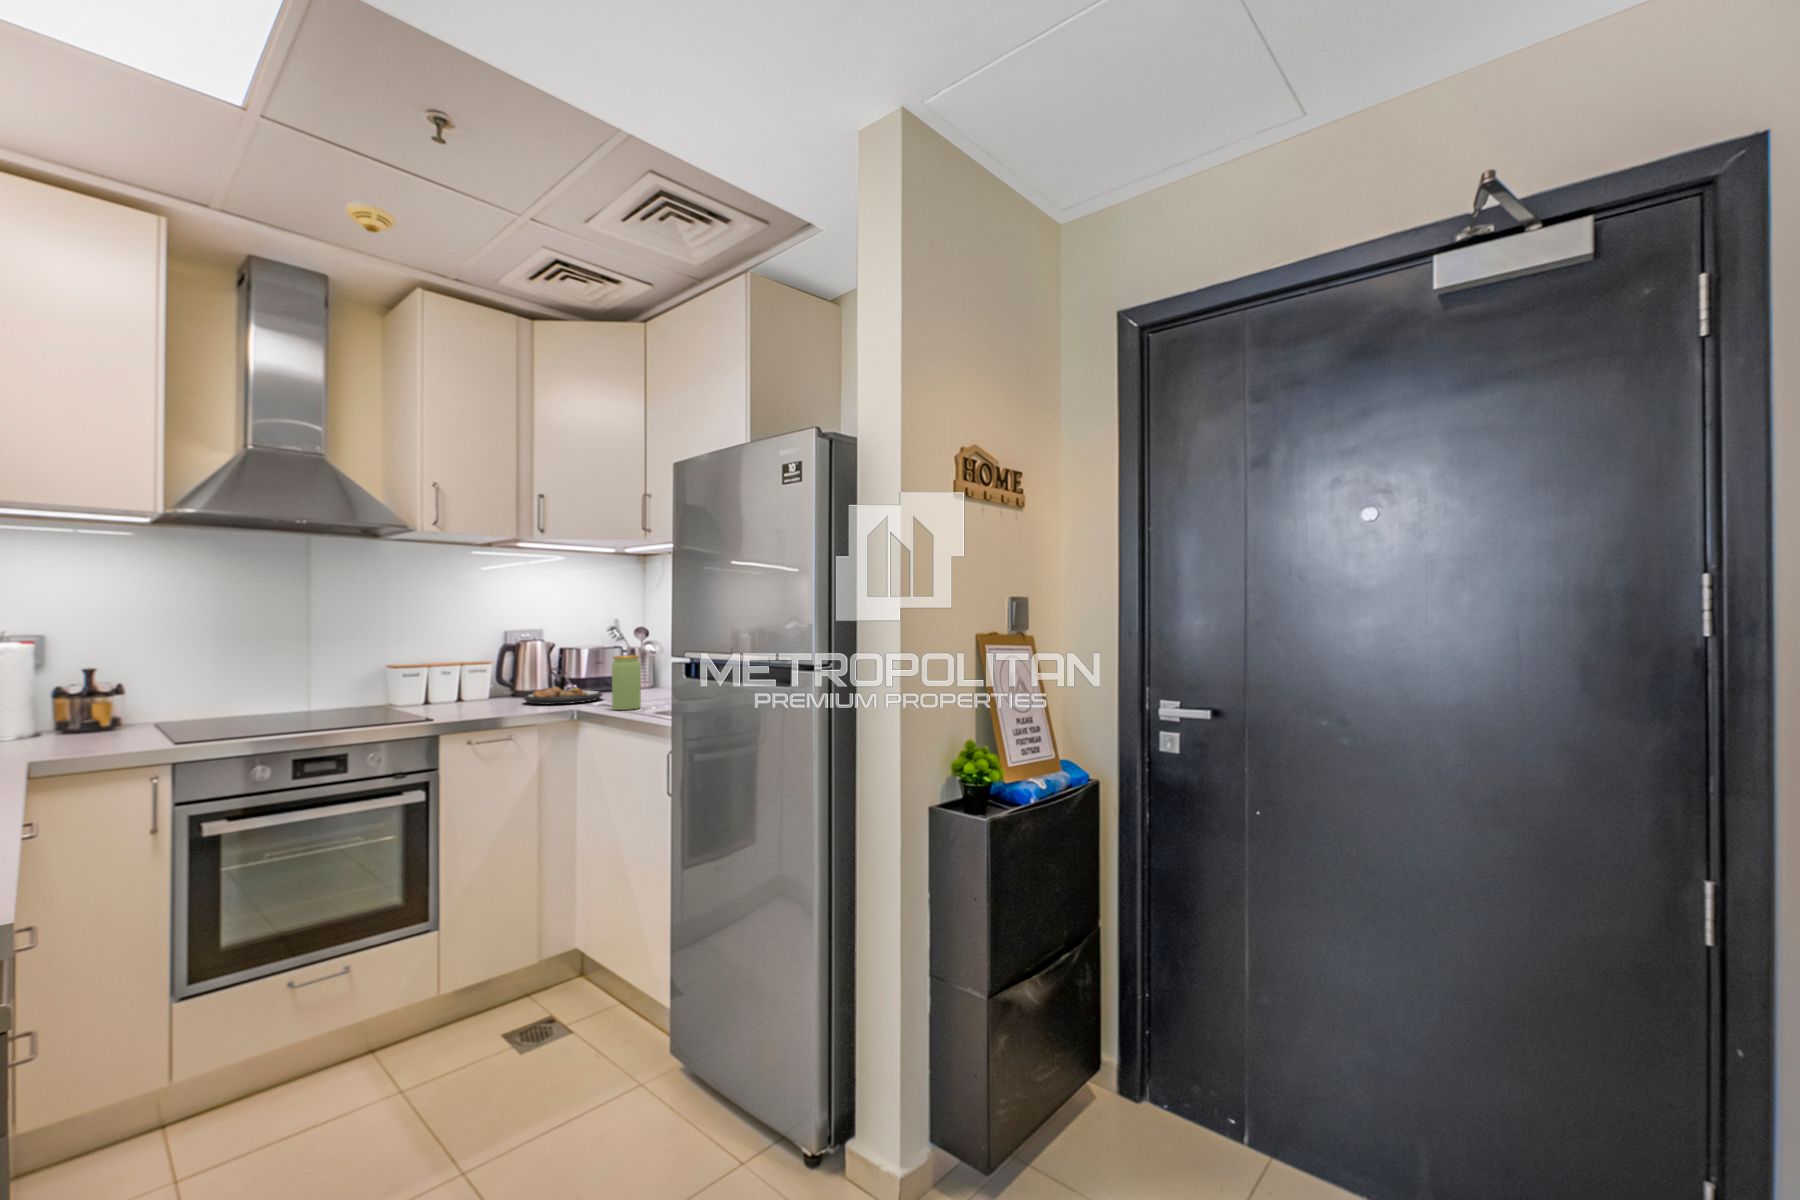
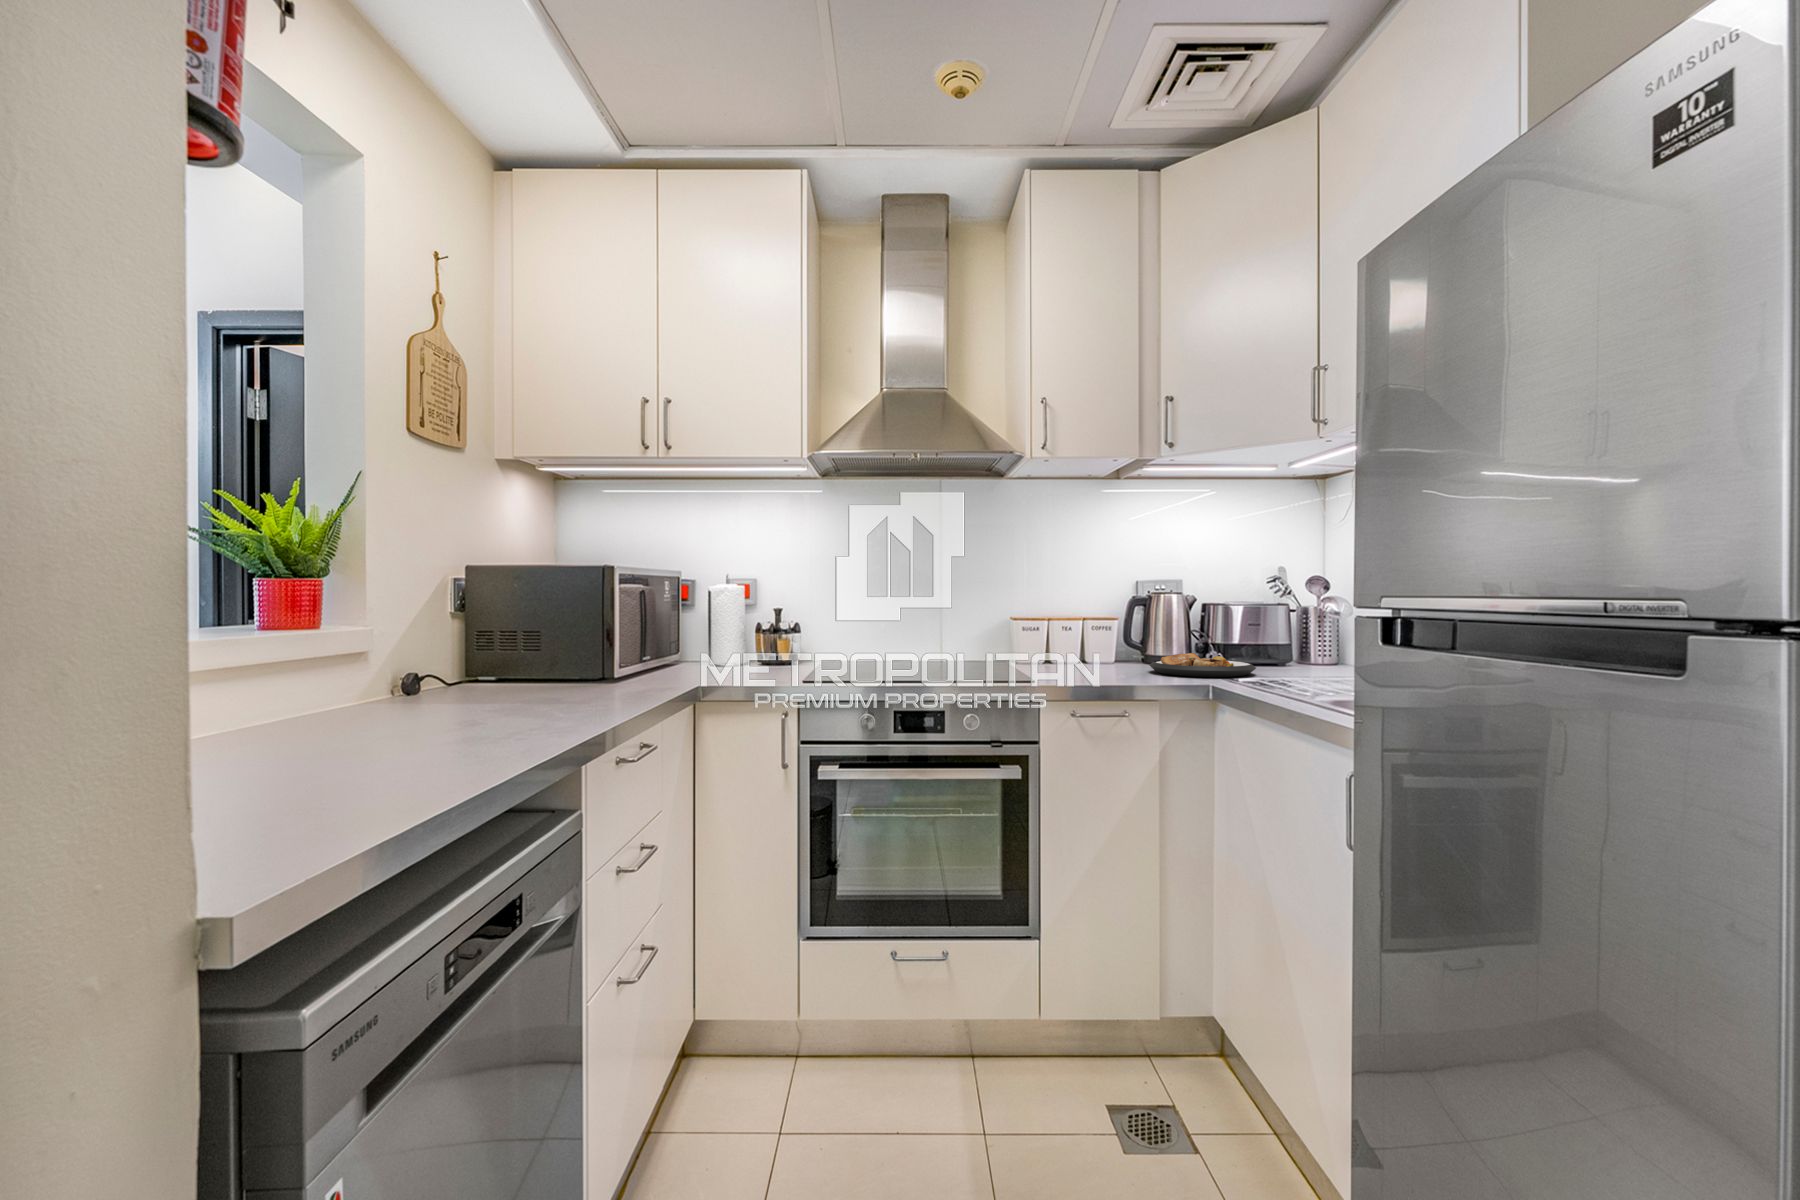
jar: present [612,655,641,710] -> none [1261,612,1307,694]

